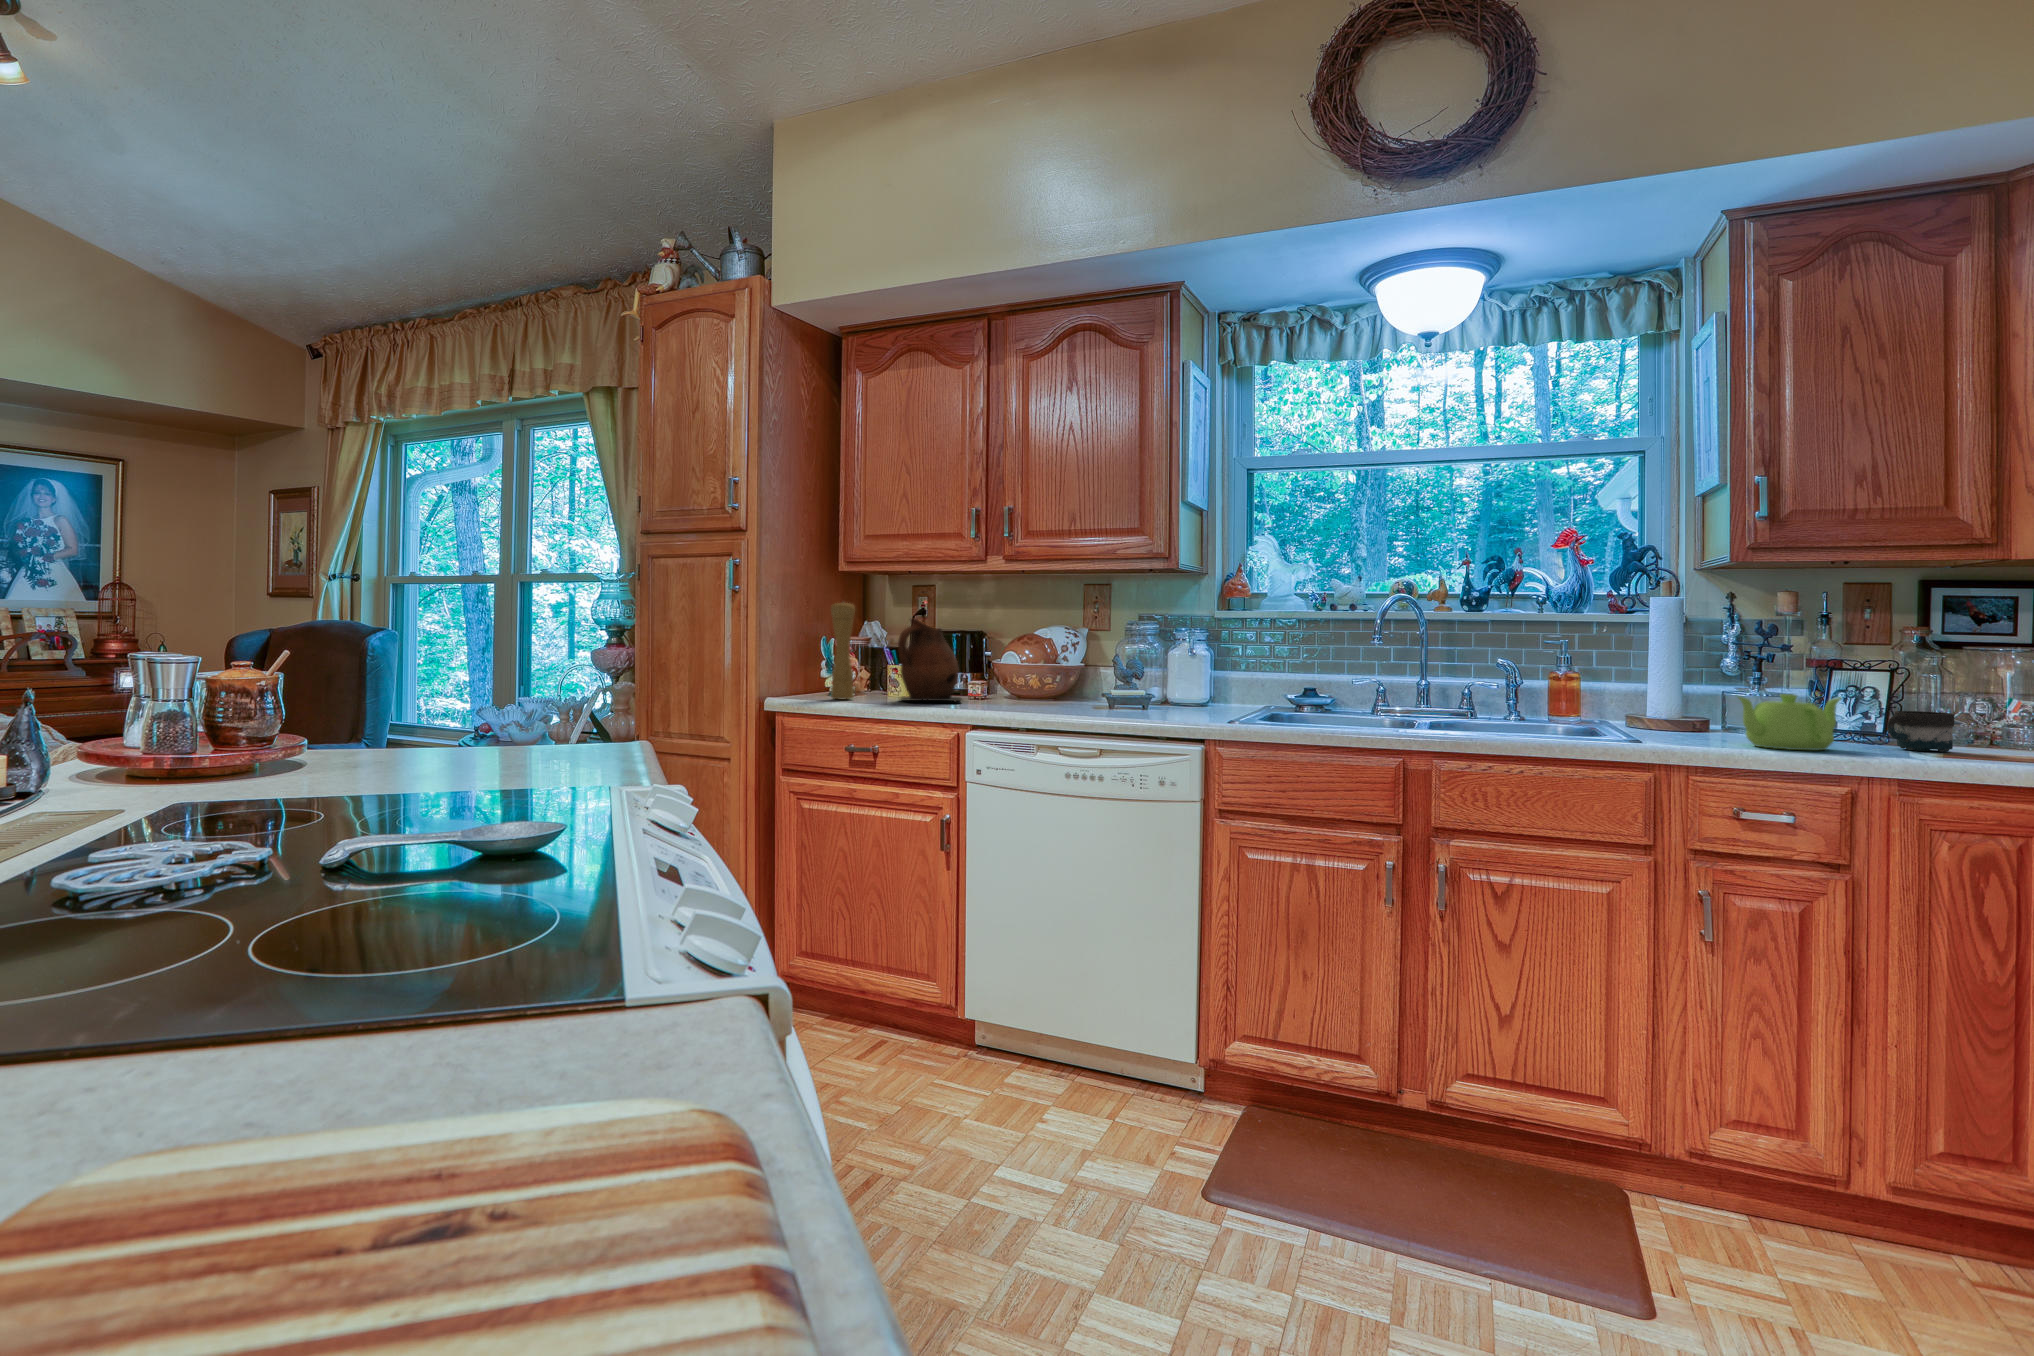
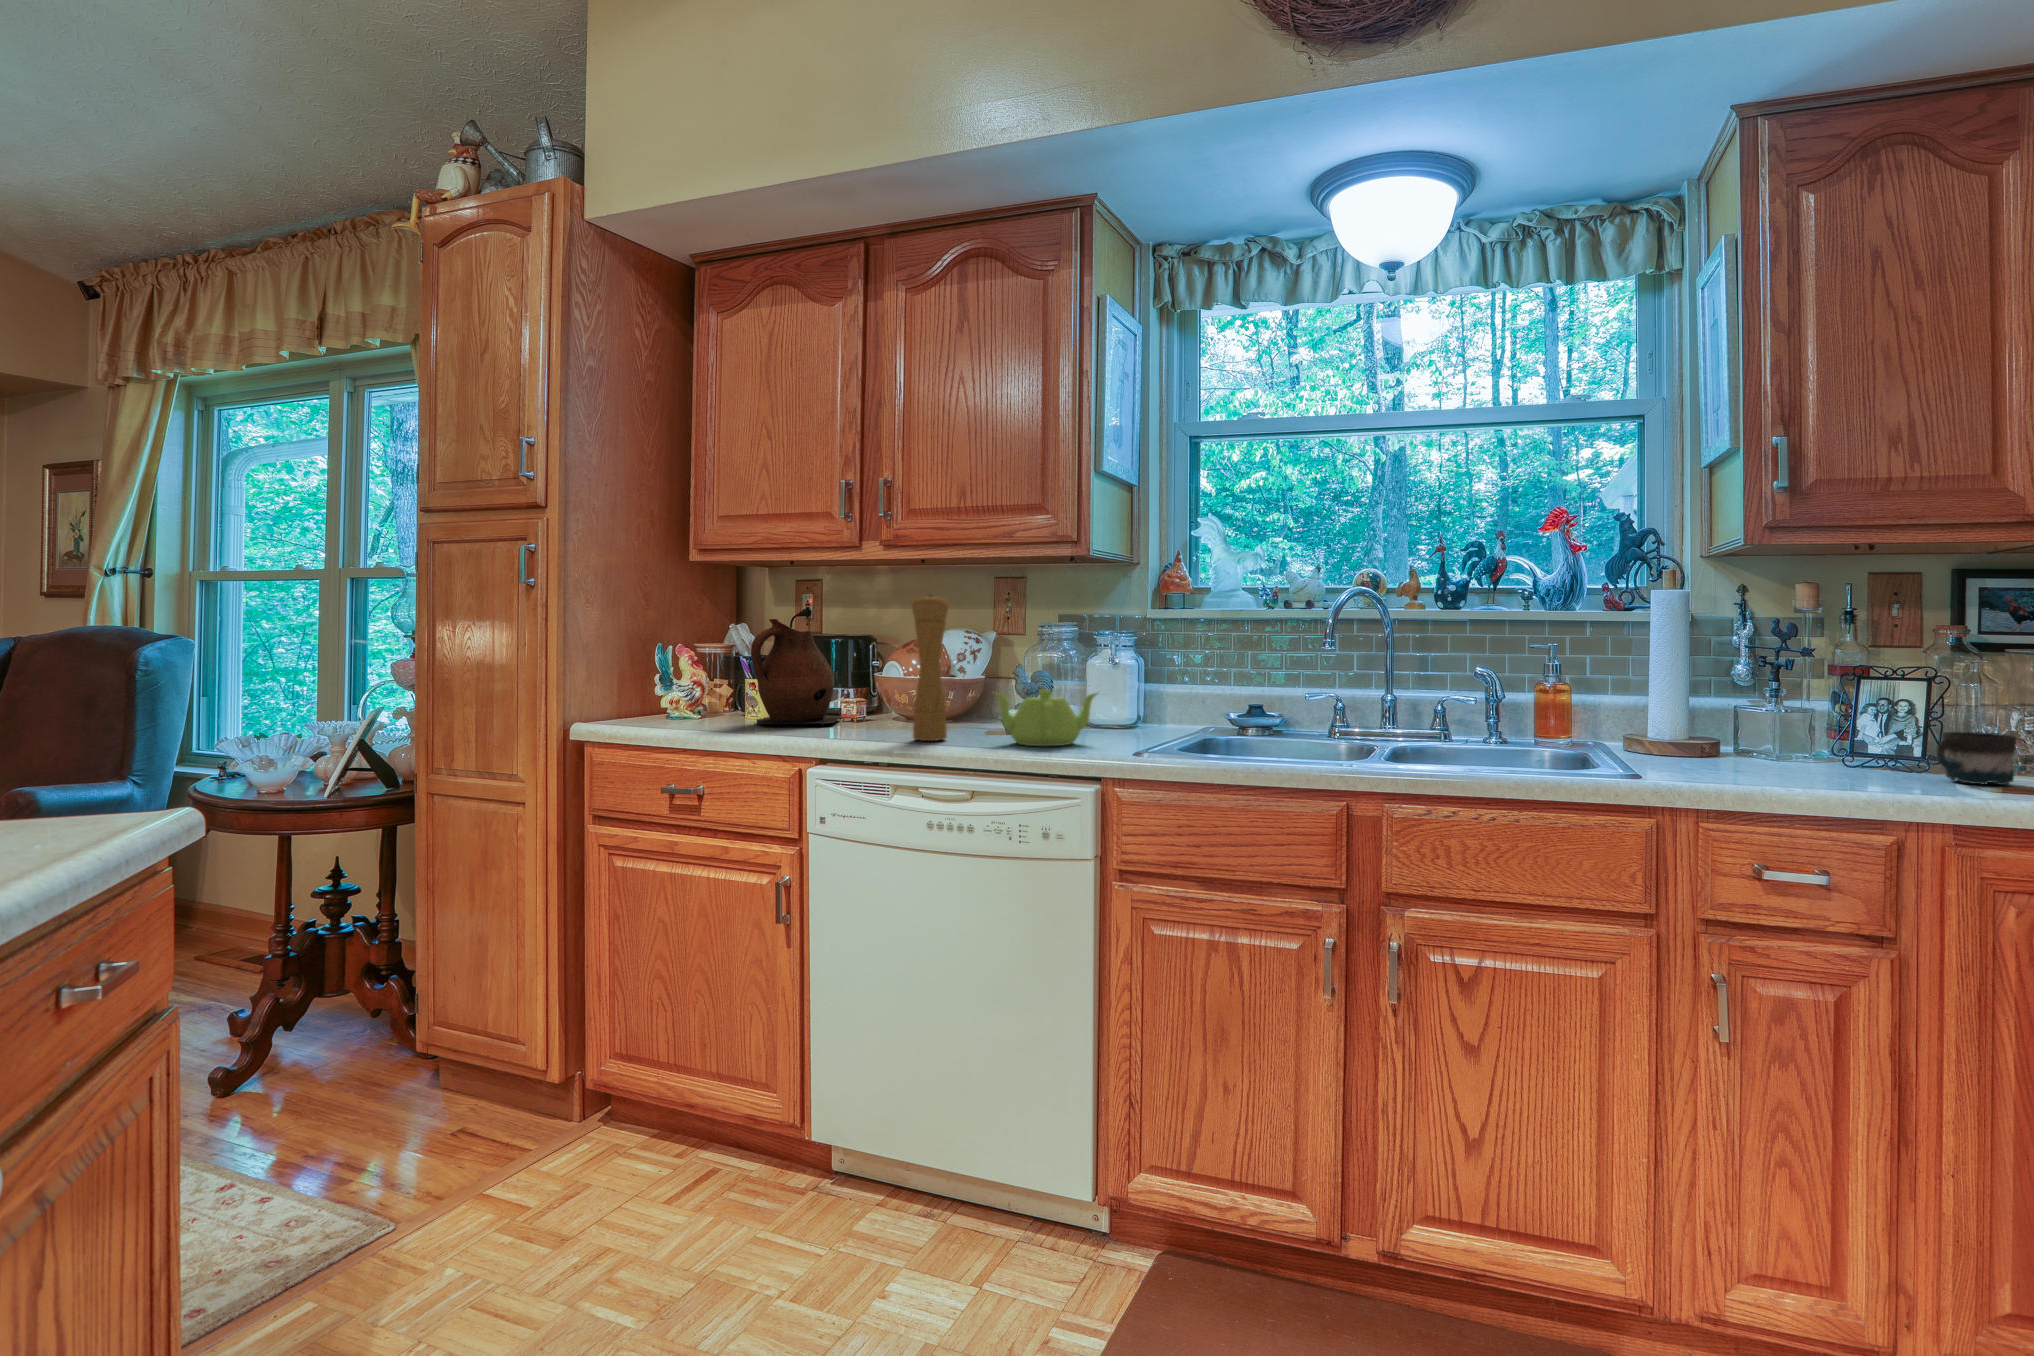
pepper mill: present [831,602,855,699] -> present [912,595,948,741]
teapot: present [1738,694,1841,750] -> present [995,689,1098,746]

